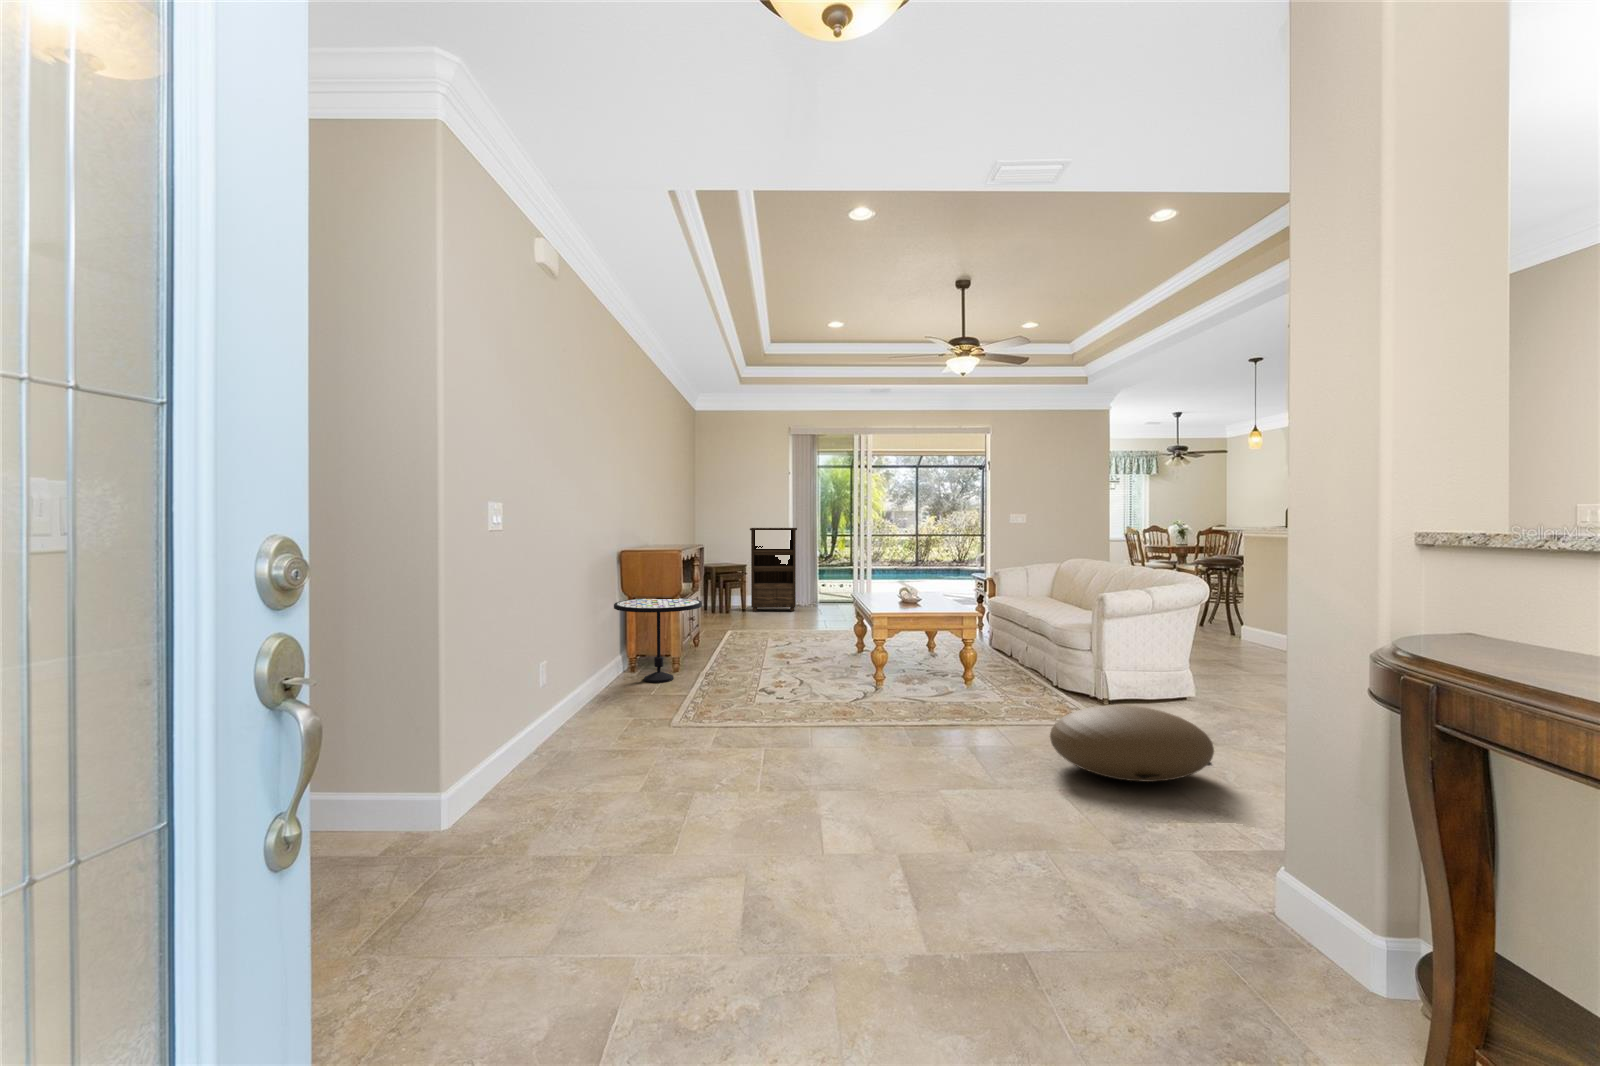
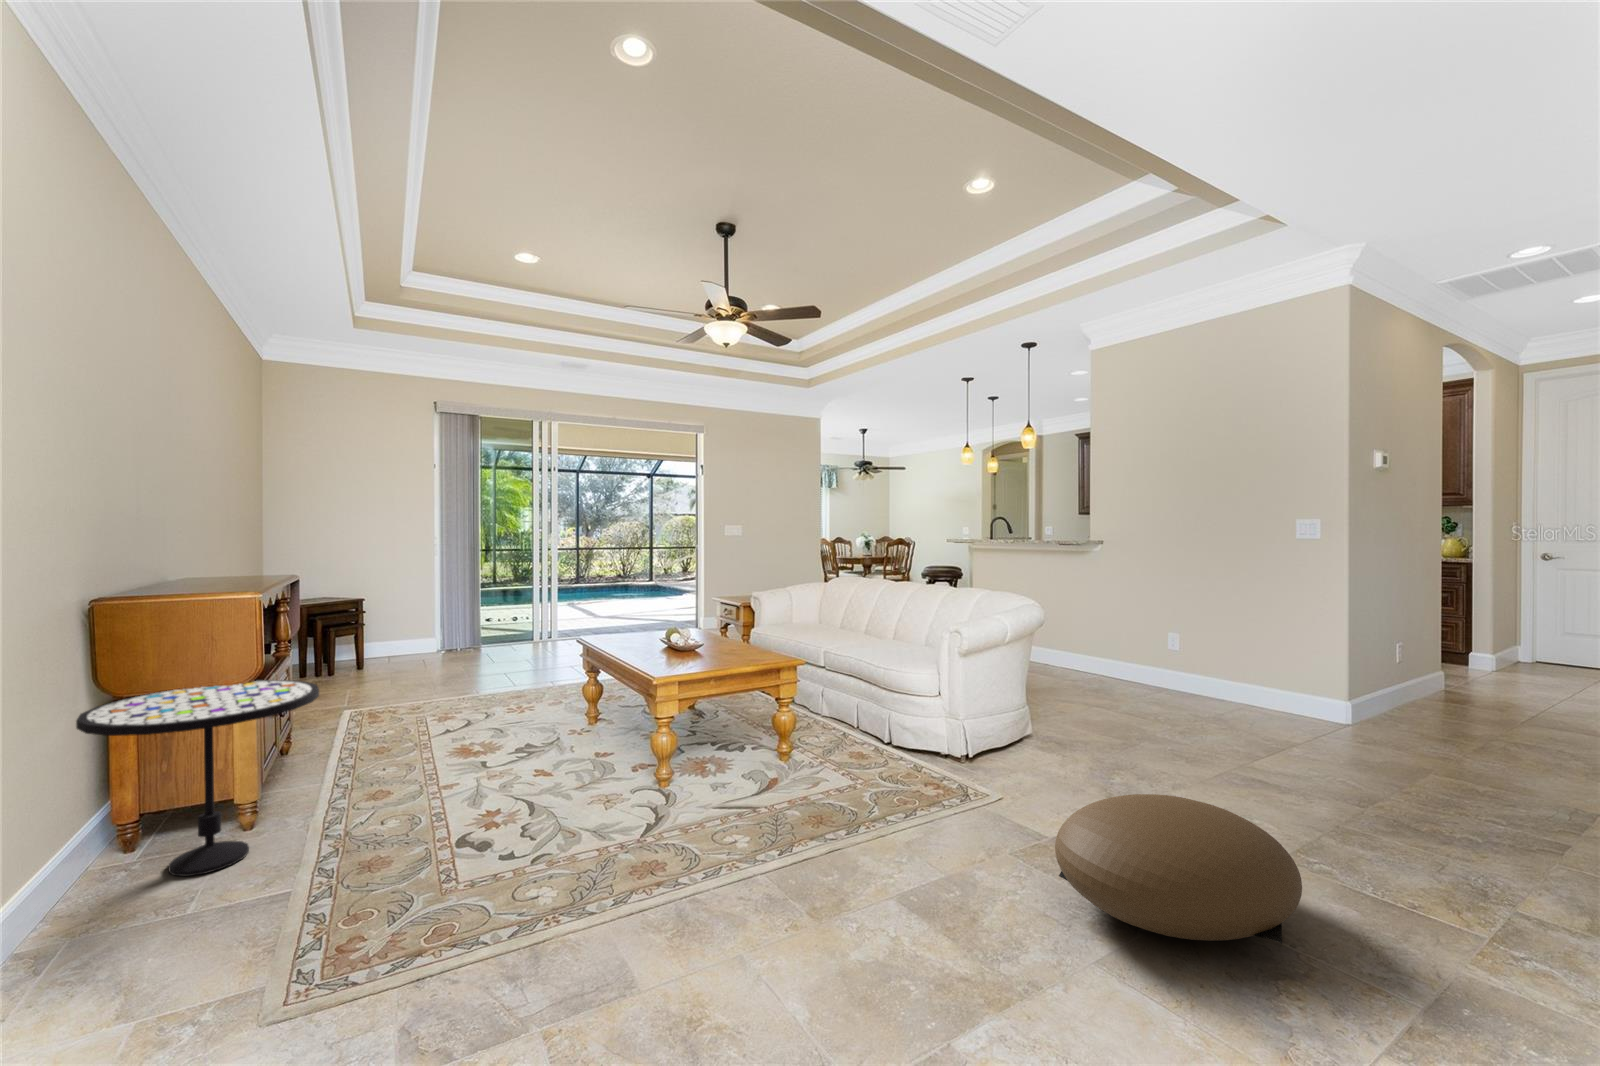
bookshelf: present [750,528,797,611] -> none [369,542,446,665]

